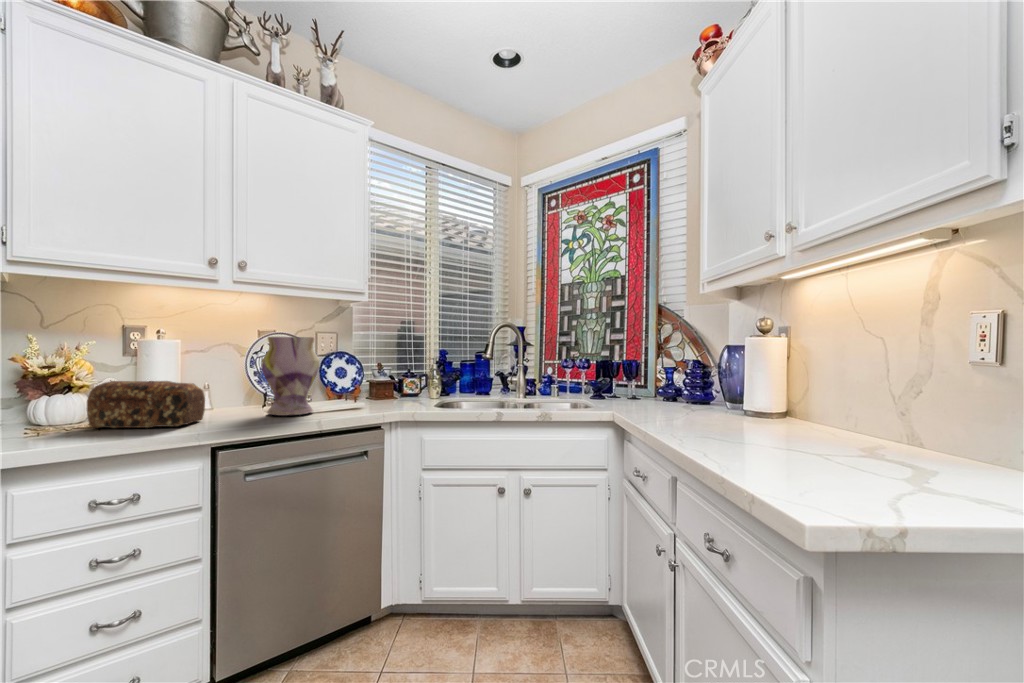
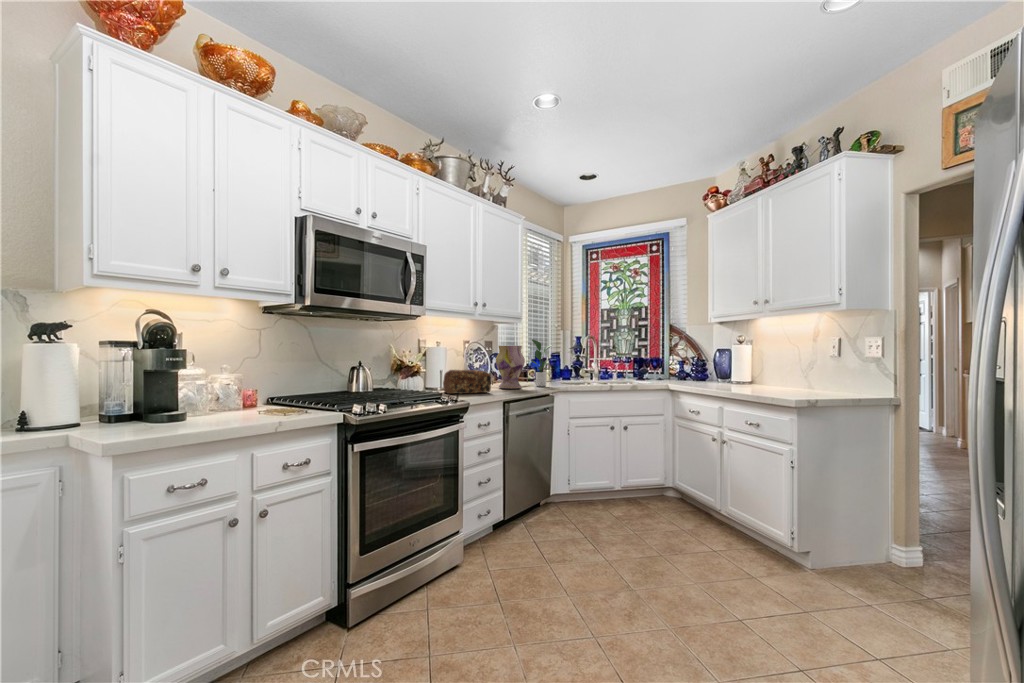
potted plant: none [352,327,393,410] -> present [532,339,552,387]

